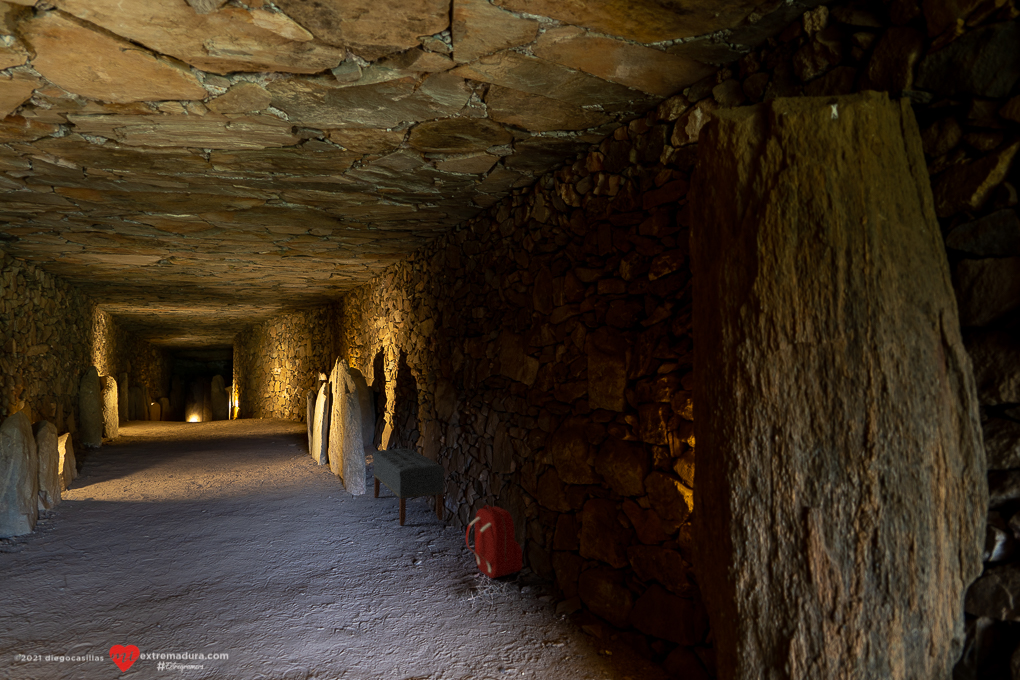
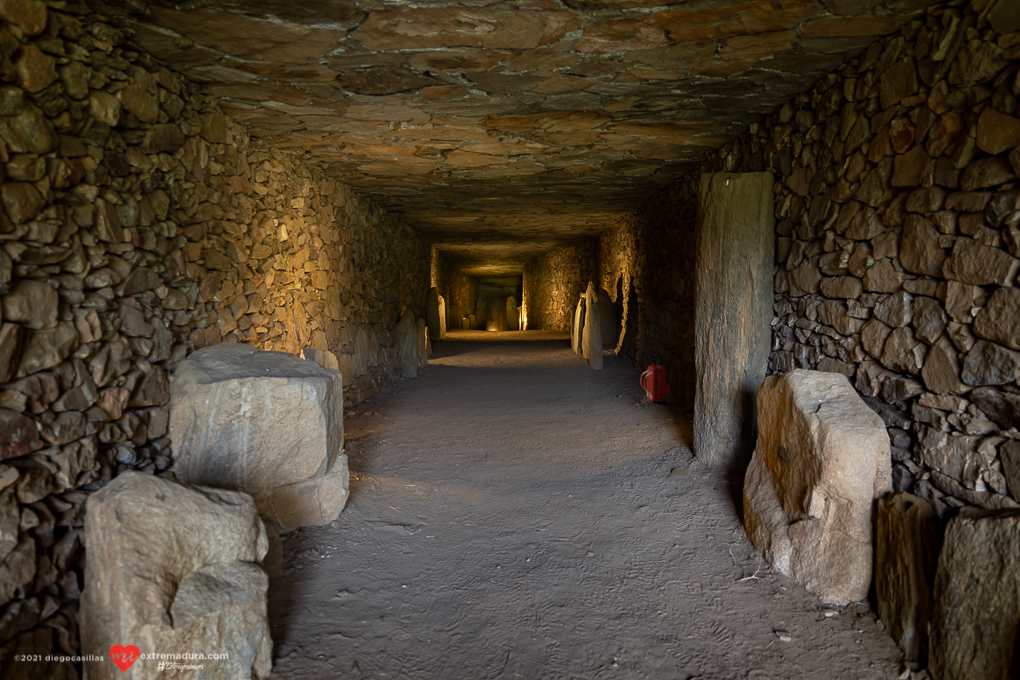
bench: present [373,449,445,526] -> none [605,342,644,383]

